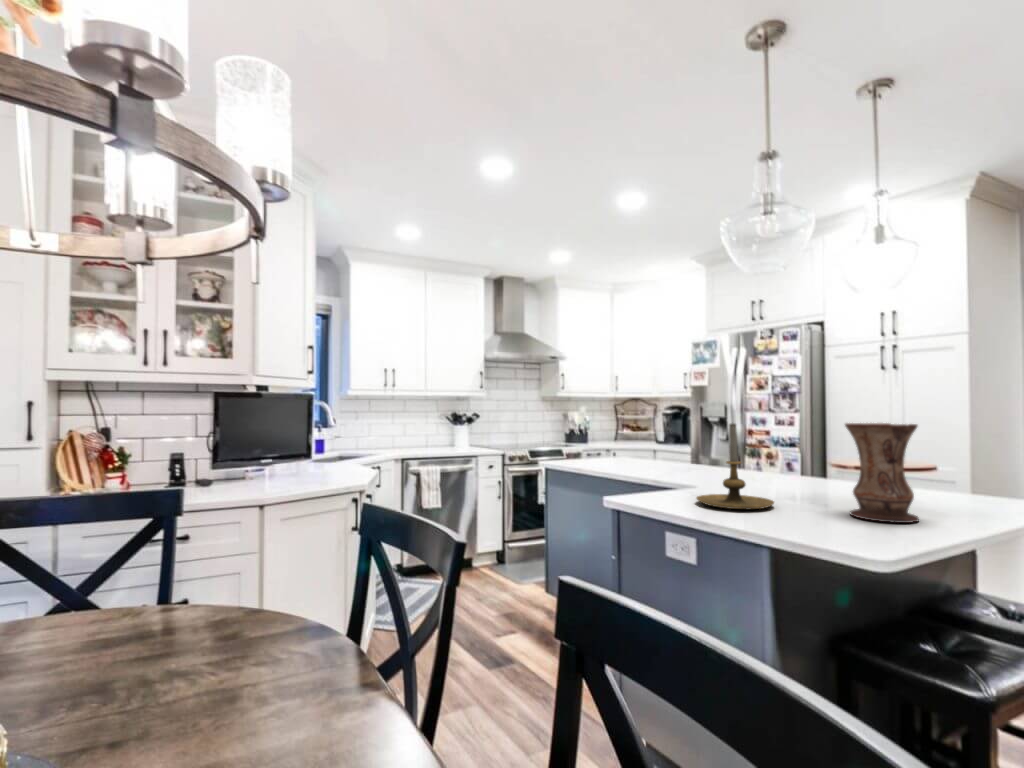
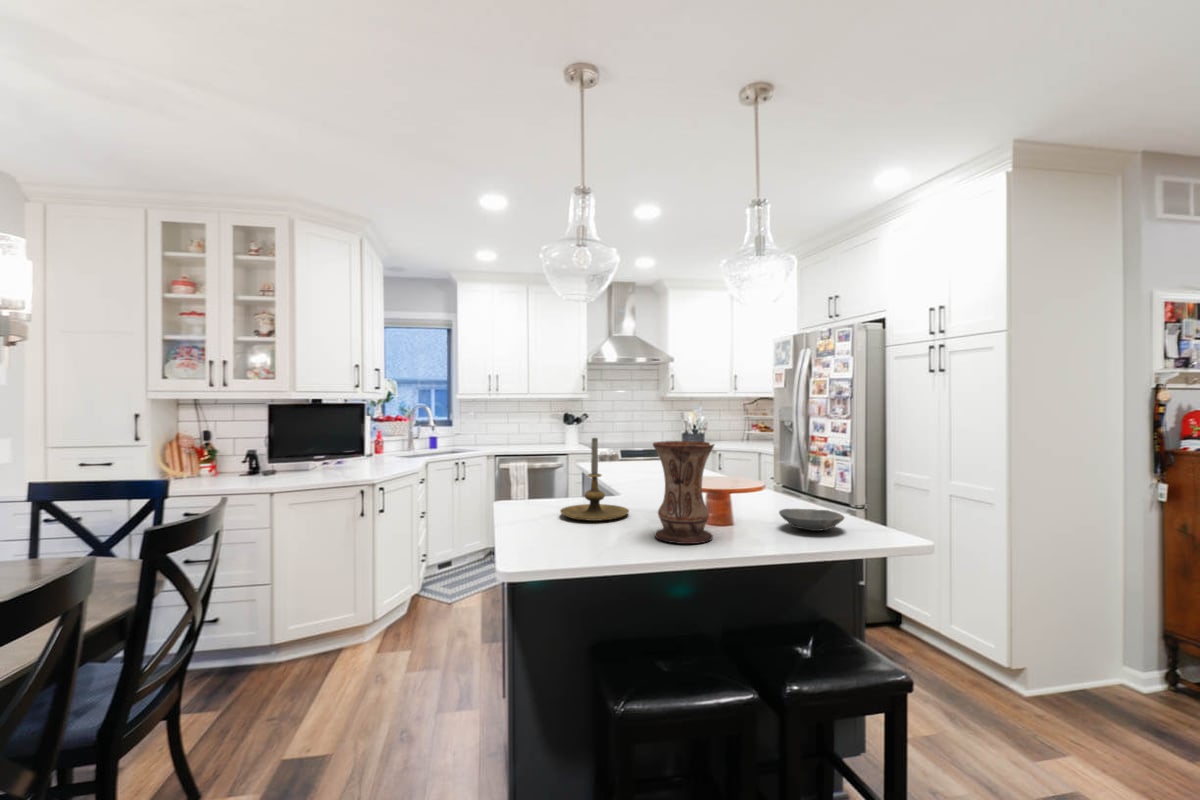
bowl: none [920,487,994,505] -> present [779,509,844,531]

